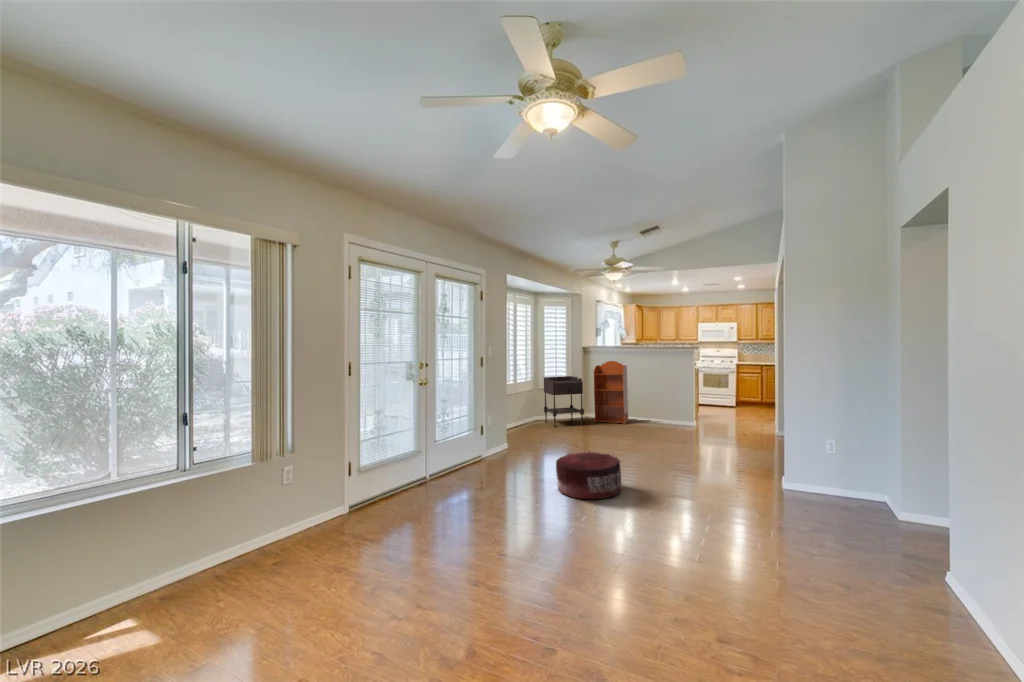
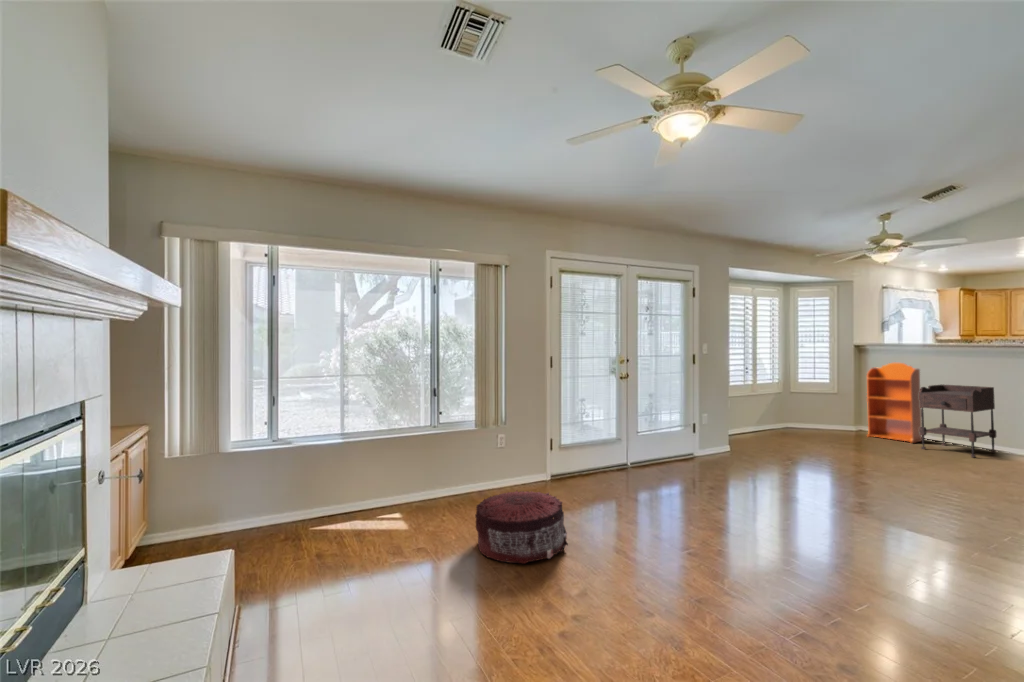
side table: present [544,376,584,427] -> present [919,384,996,457]
pouf: present [556,452,622,499] -> present [475,491,568,564]

